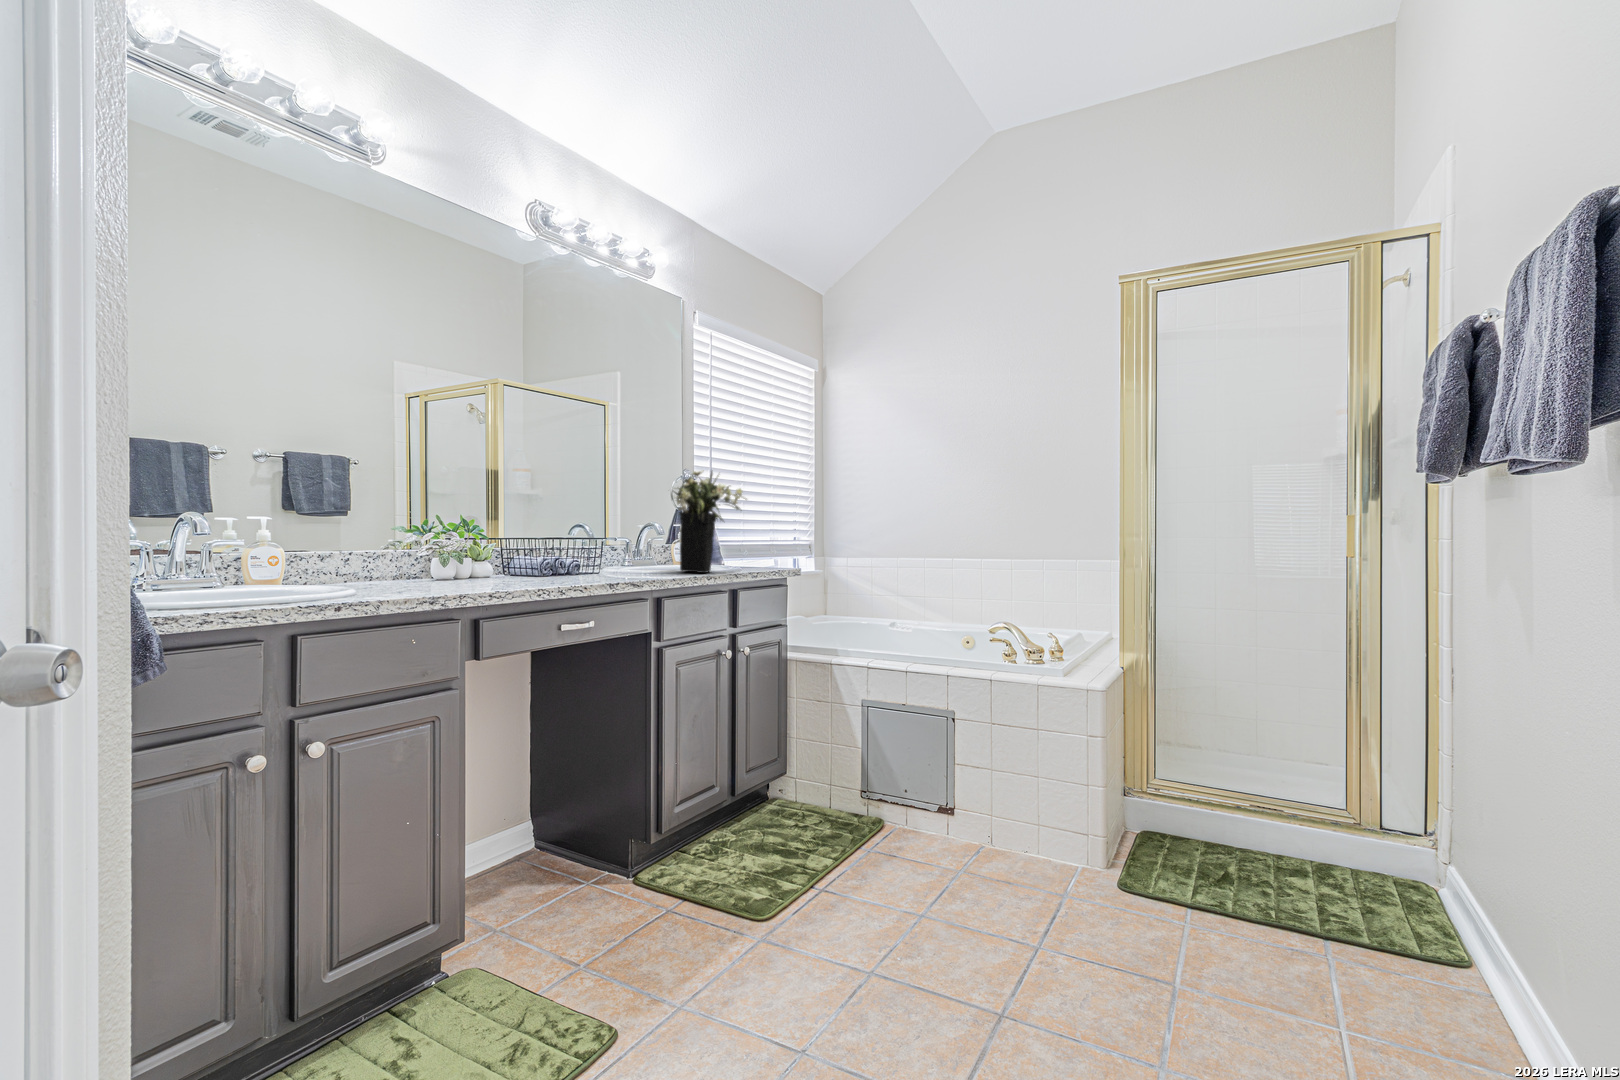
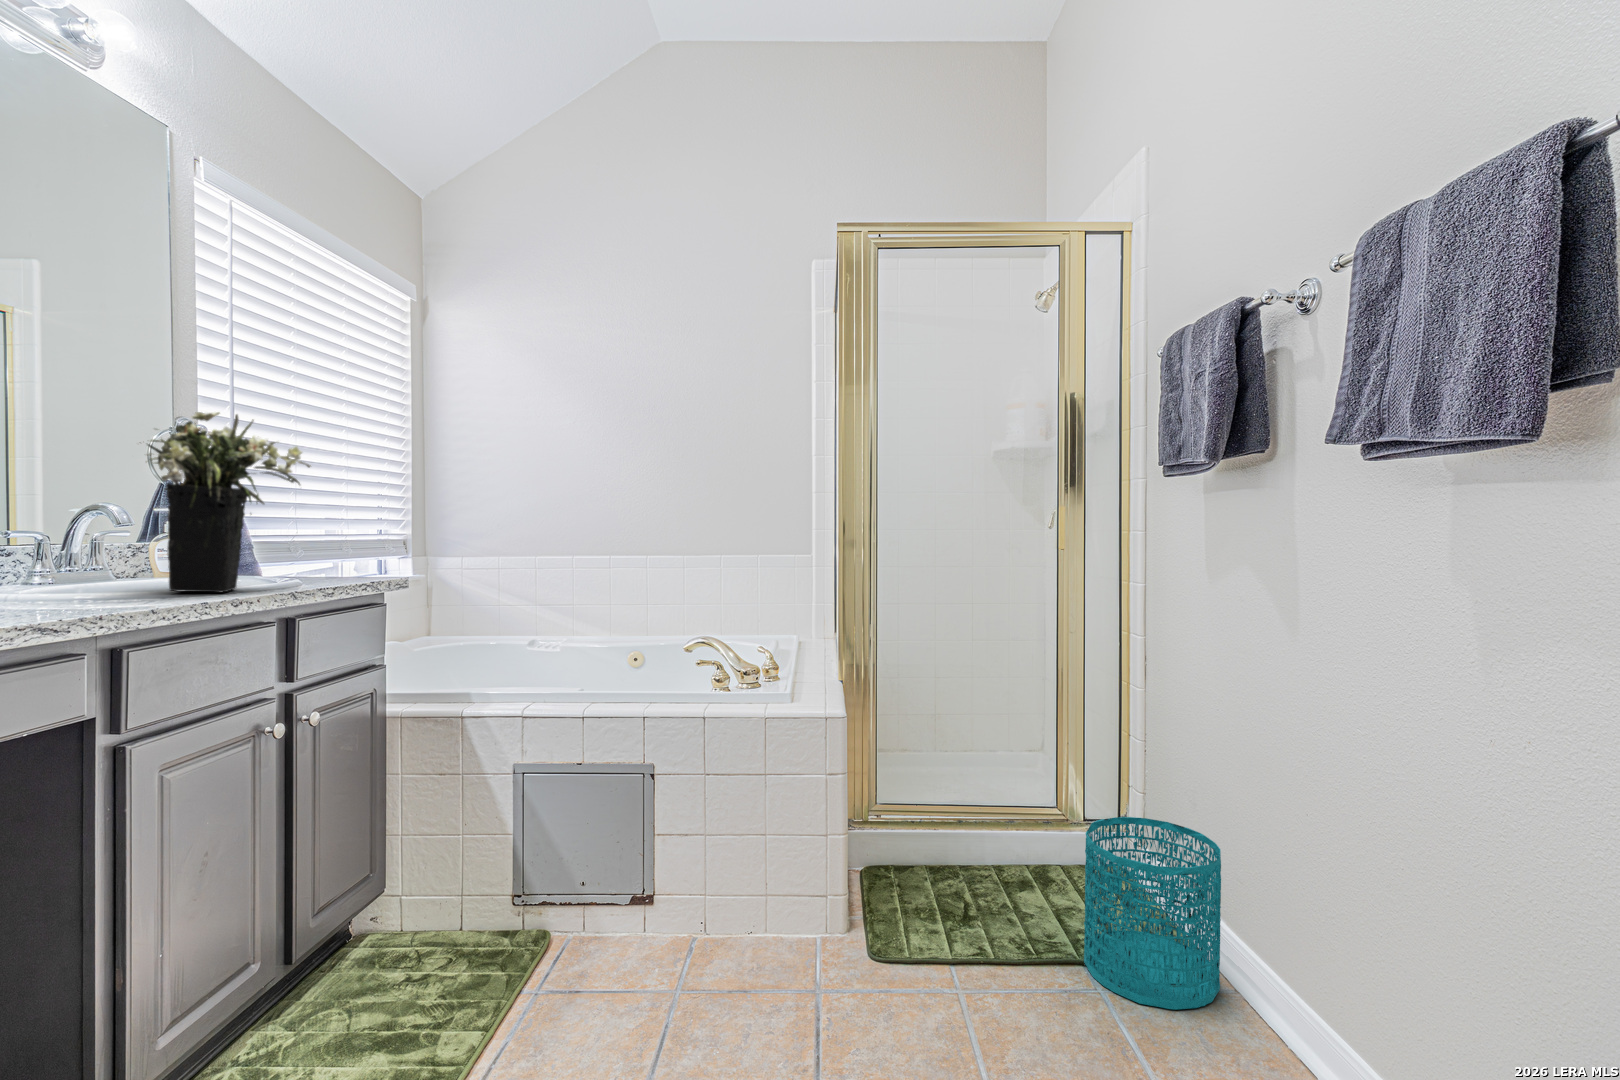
wastebasket: none [1321,811,1466,987] -> present [1084,817,1221,1010]

